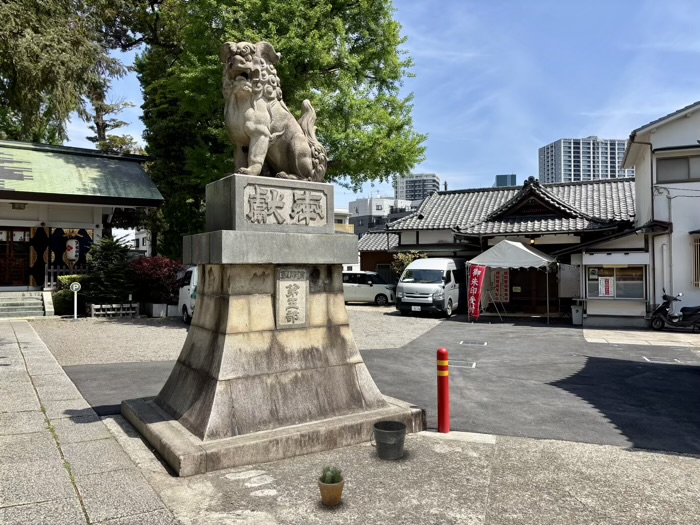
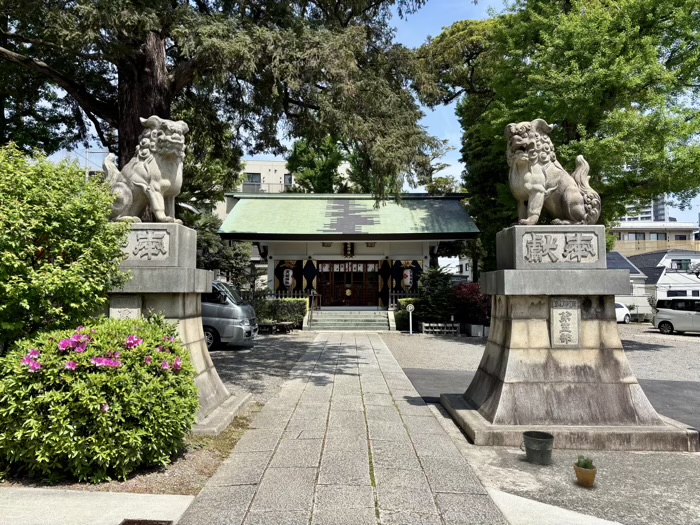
bucket: present [370,420,407,460] -> present [520,431,555,465]

